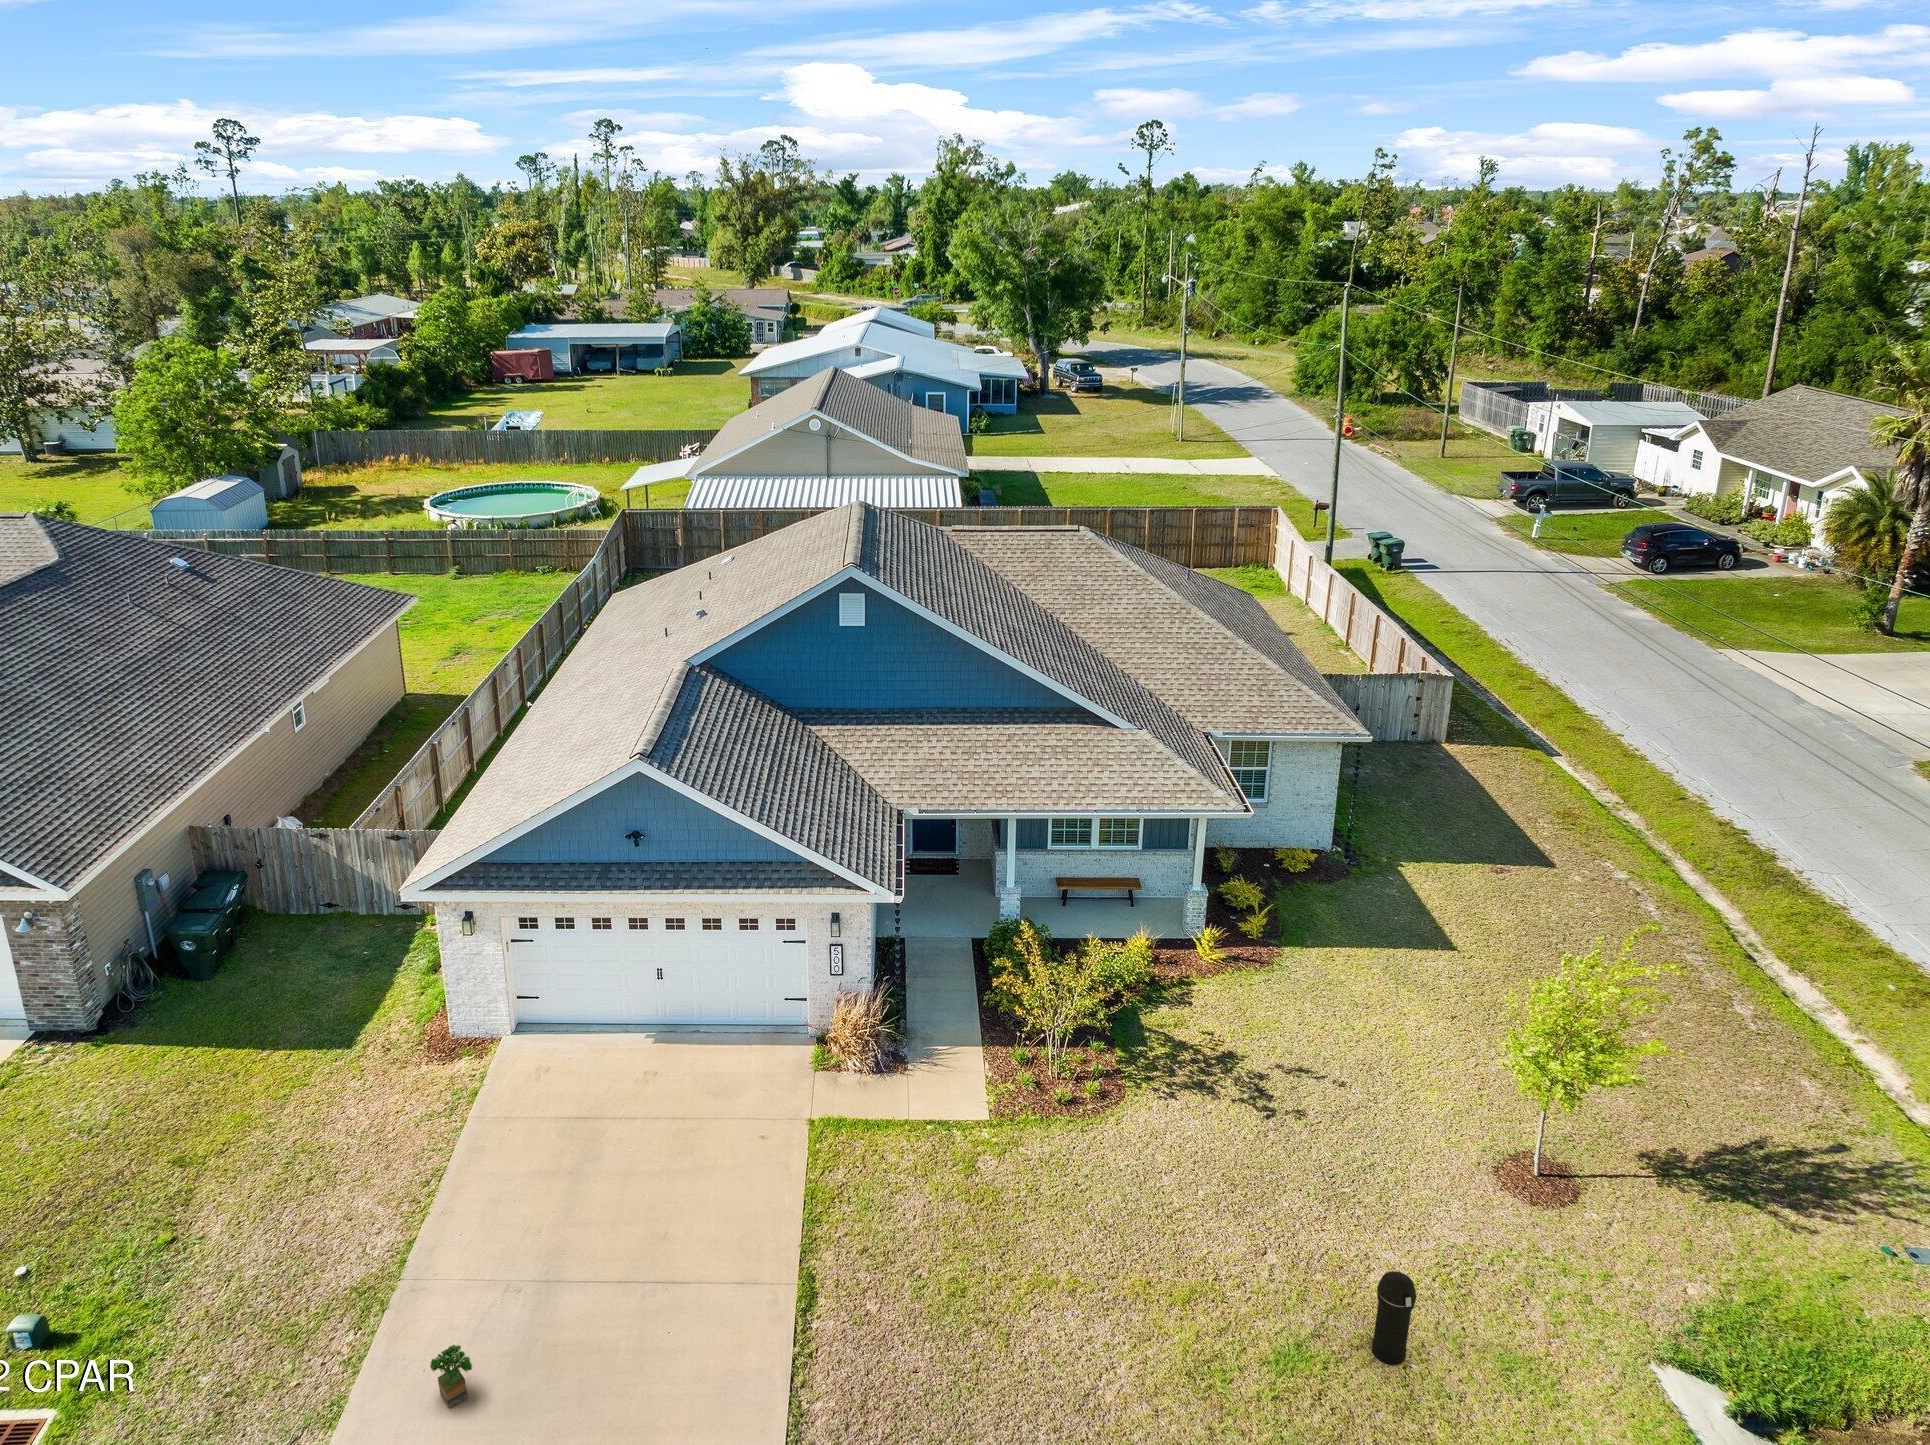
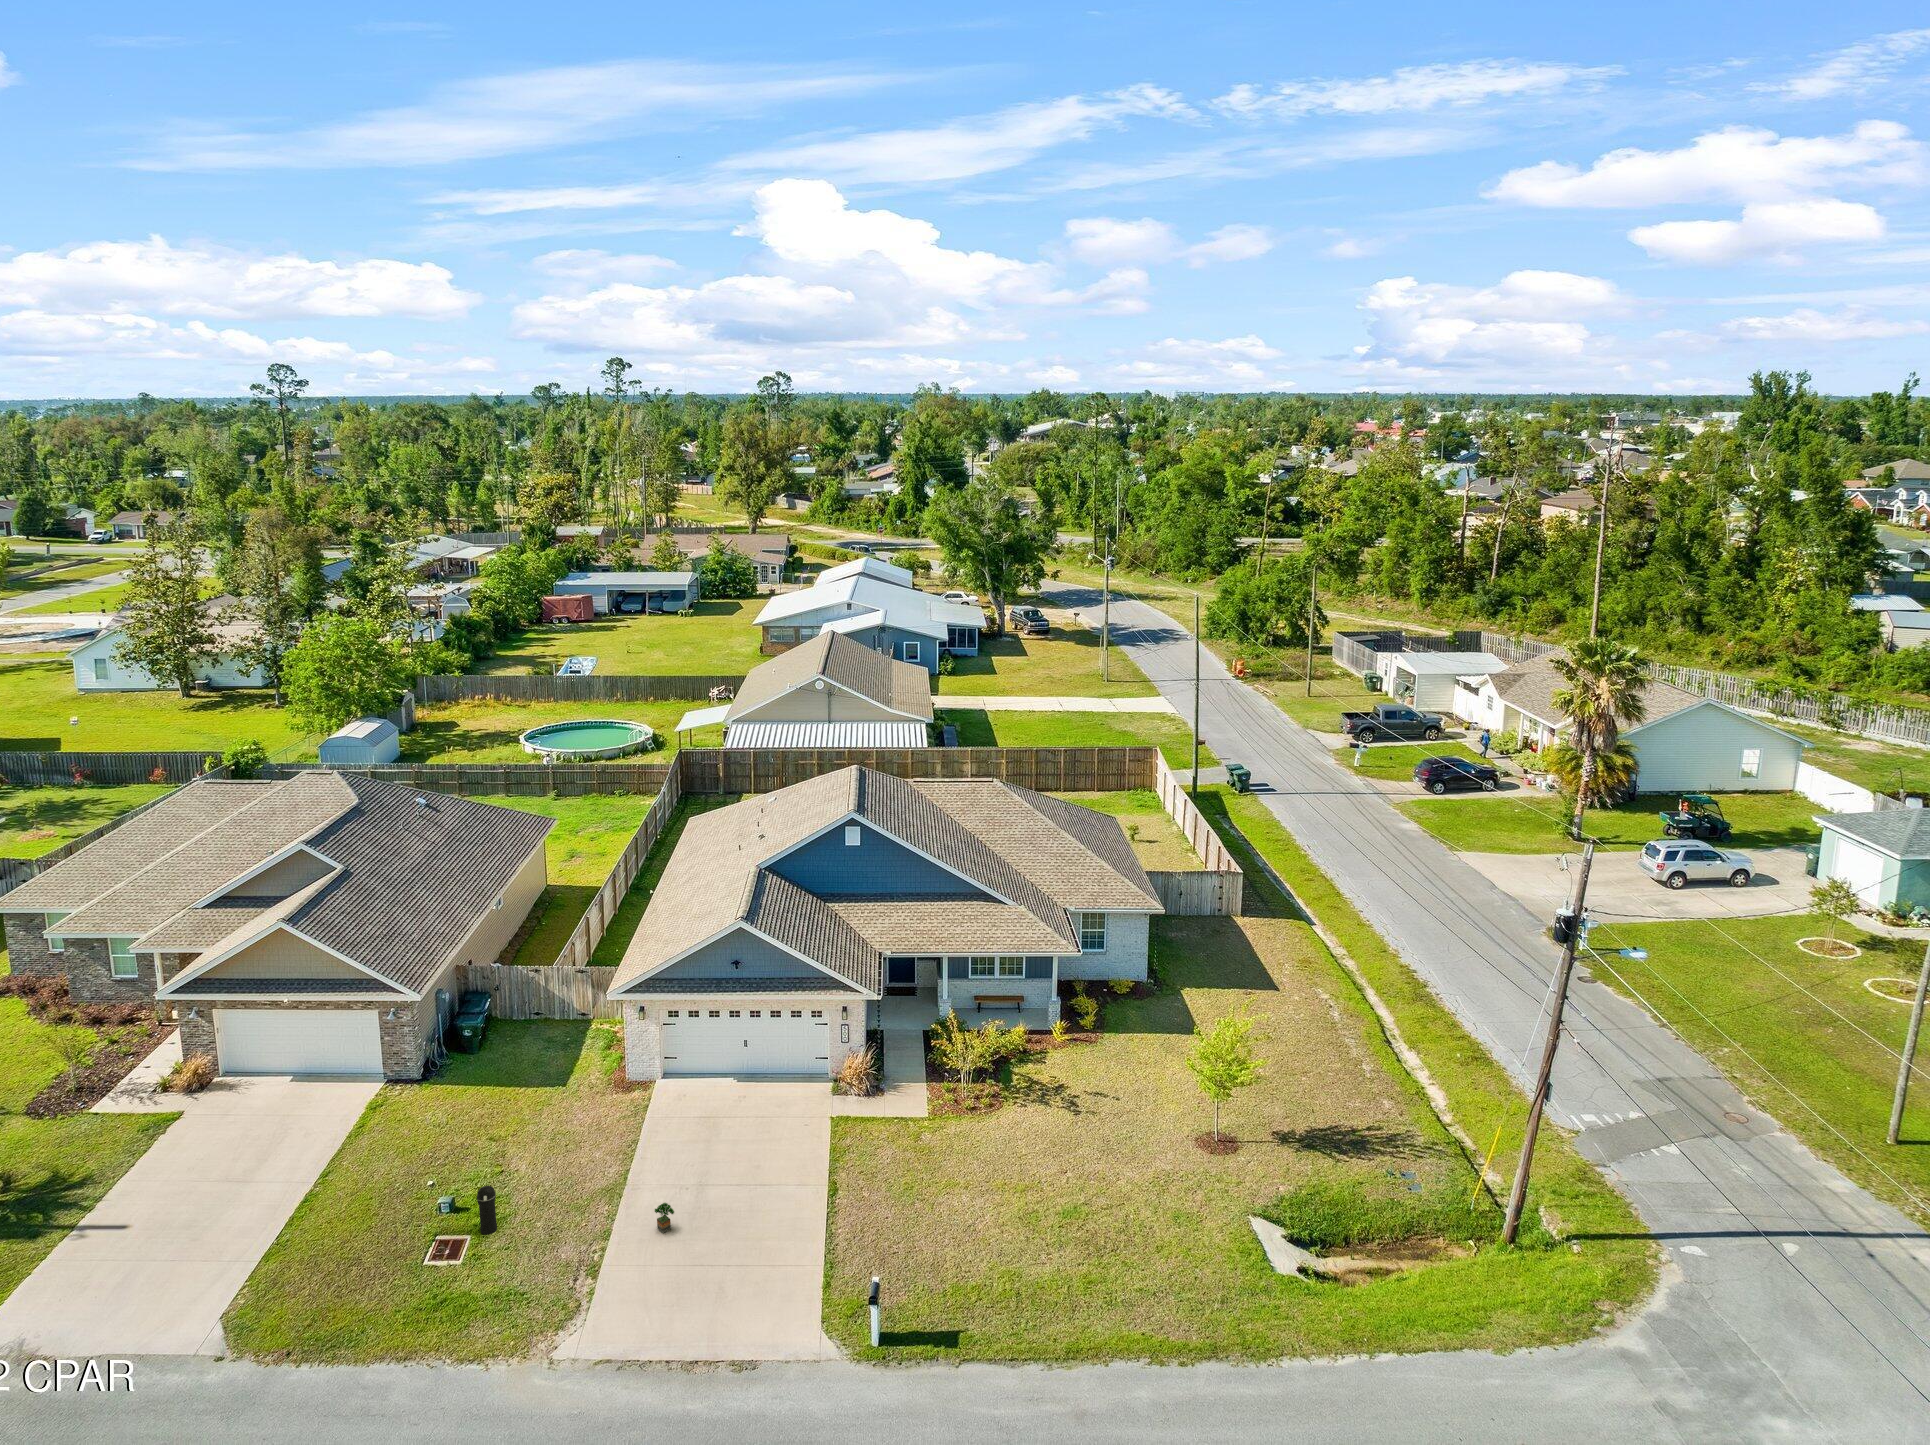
trash can: present [1372,1271,1416,1365] -> present [477,1186,497,1235]

